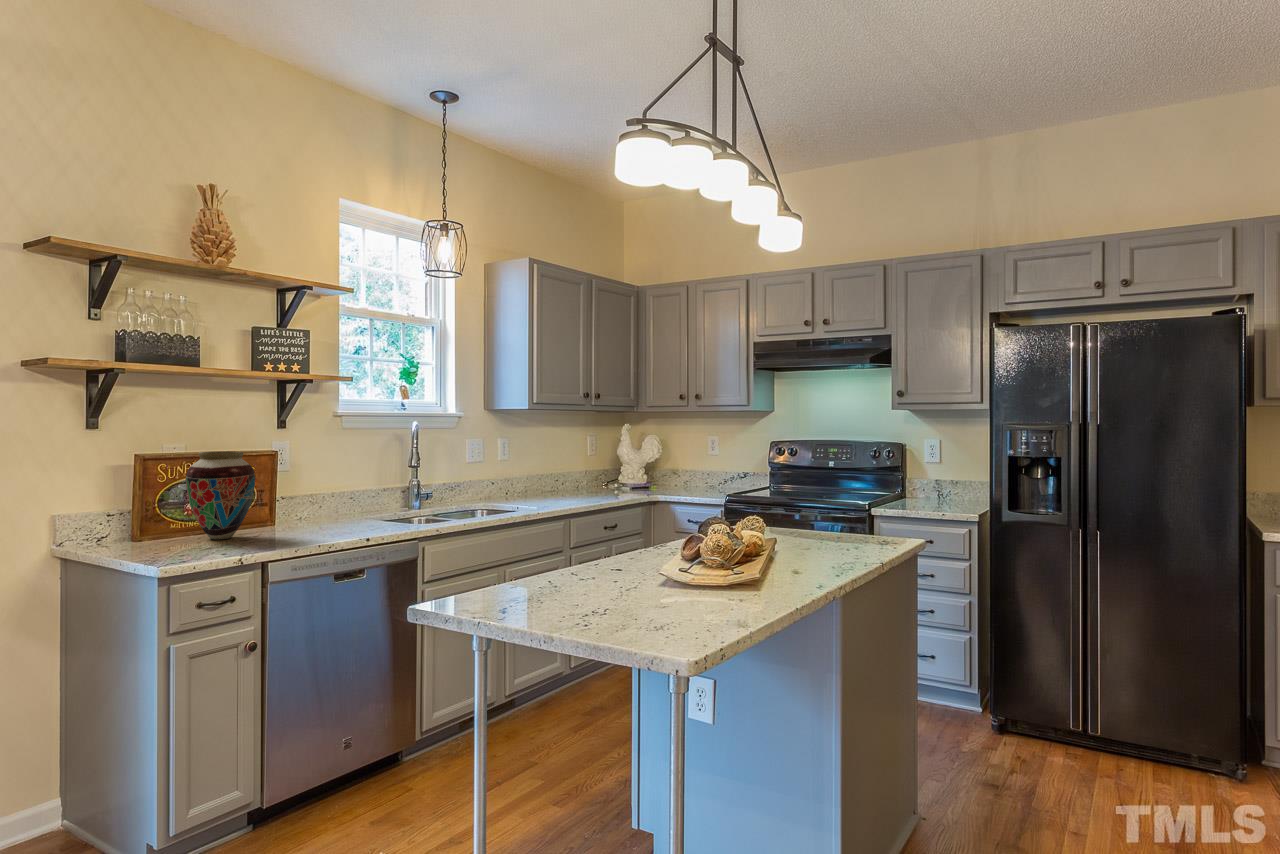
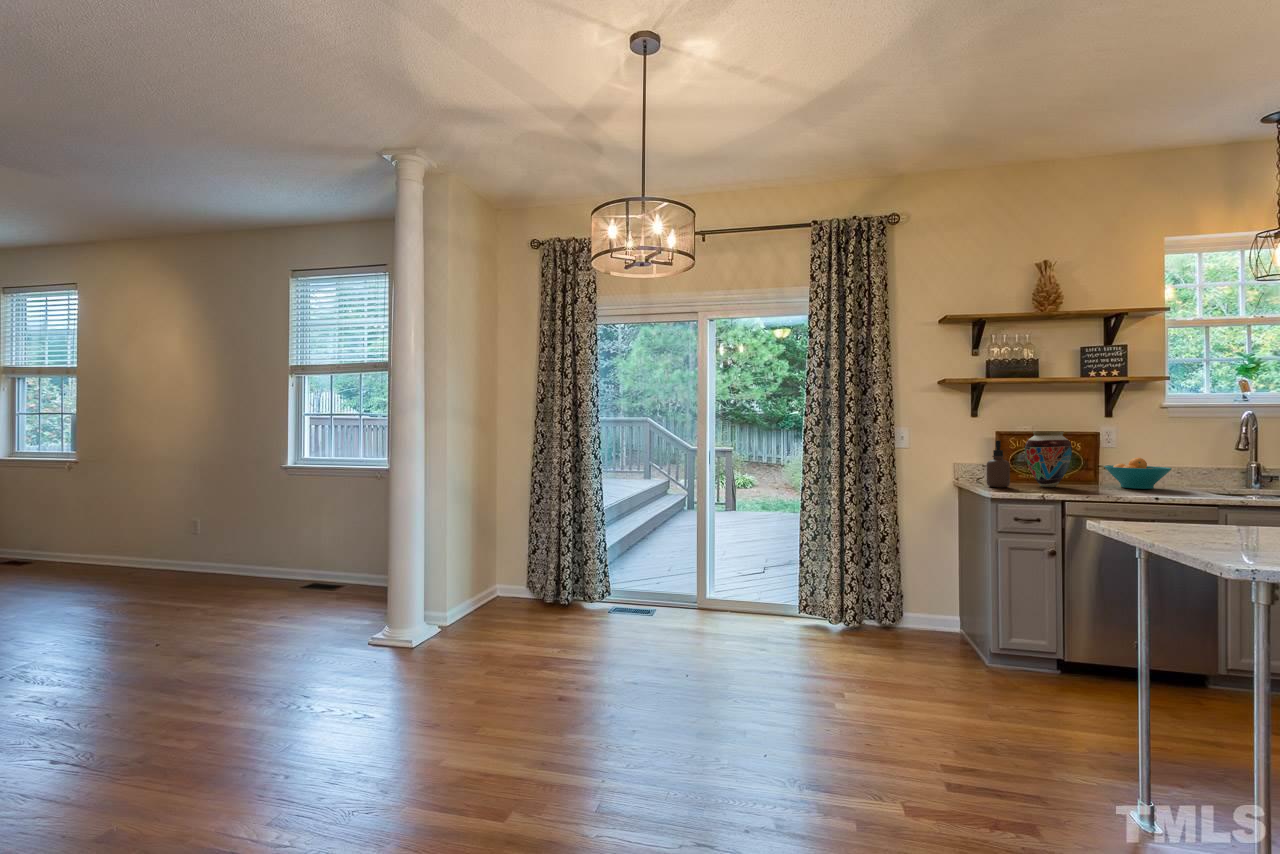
soap dispenser: none [132,471,172,552] -> present [987,441,1010,487]
fruit bowl: none [283,484,359,526] -> present [1104,458,1172,489]

